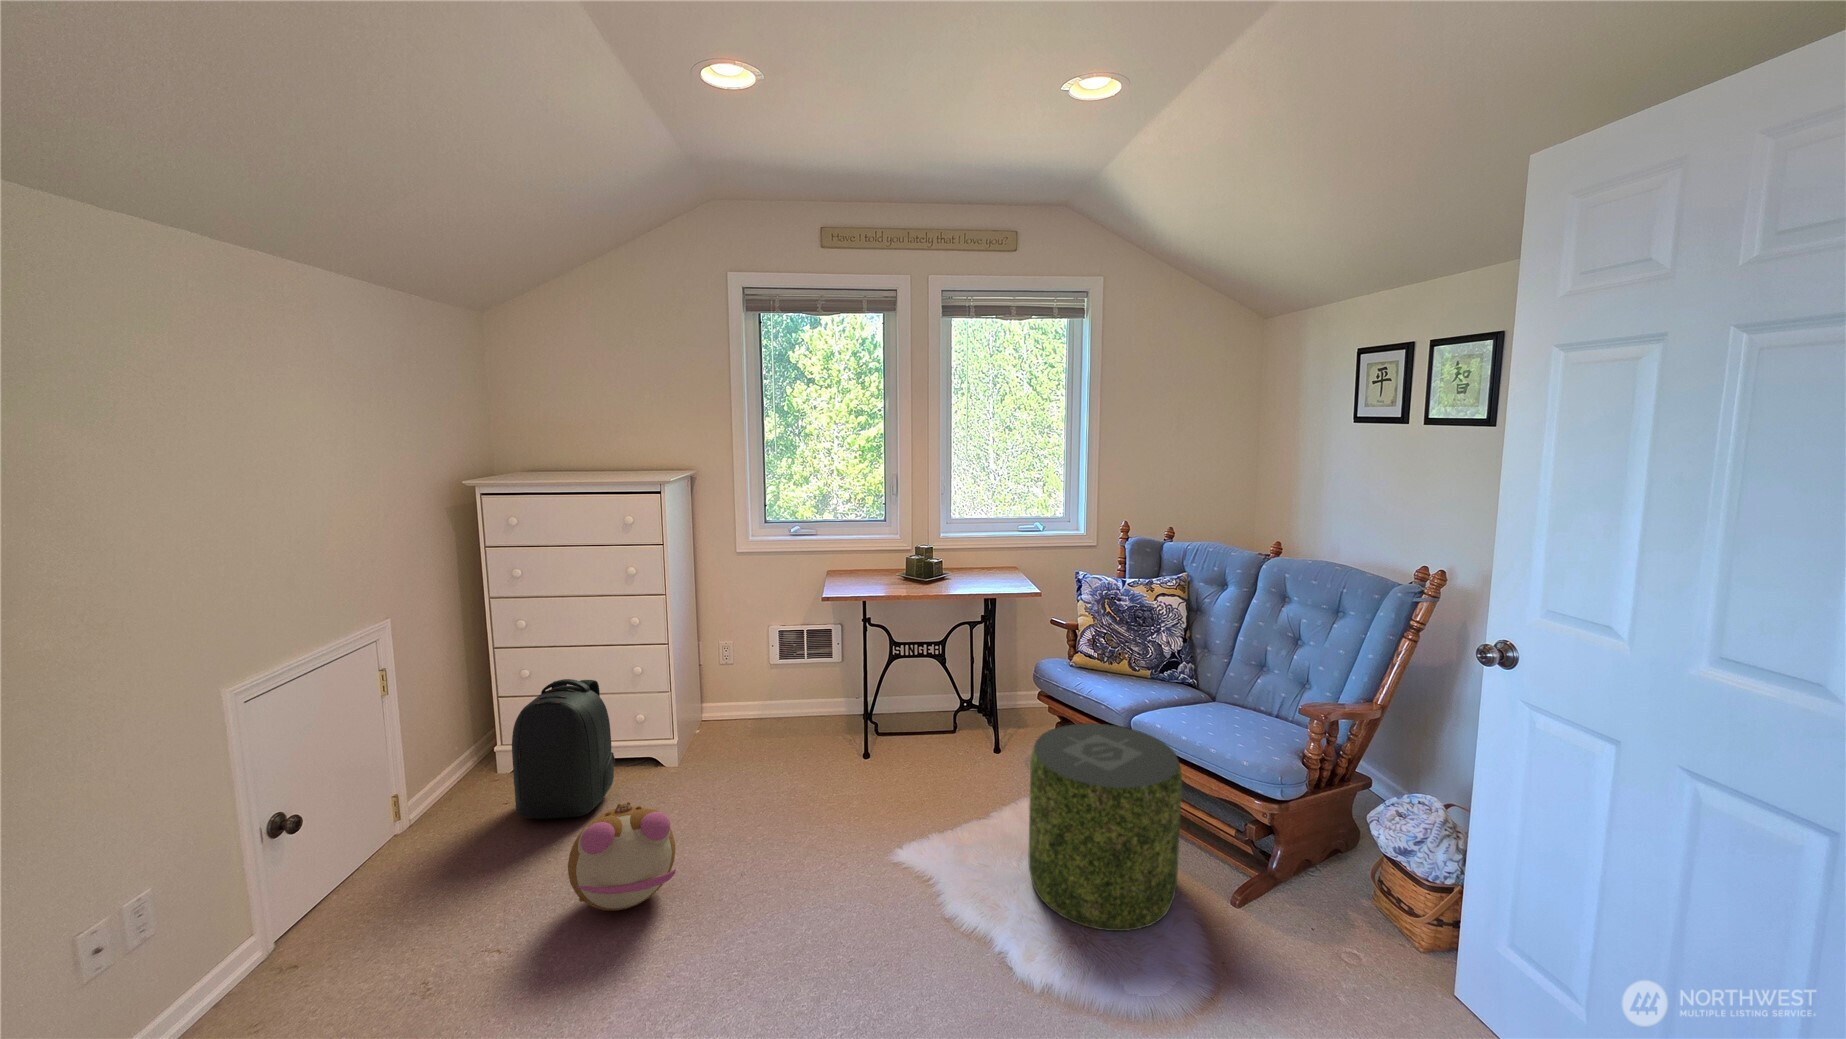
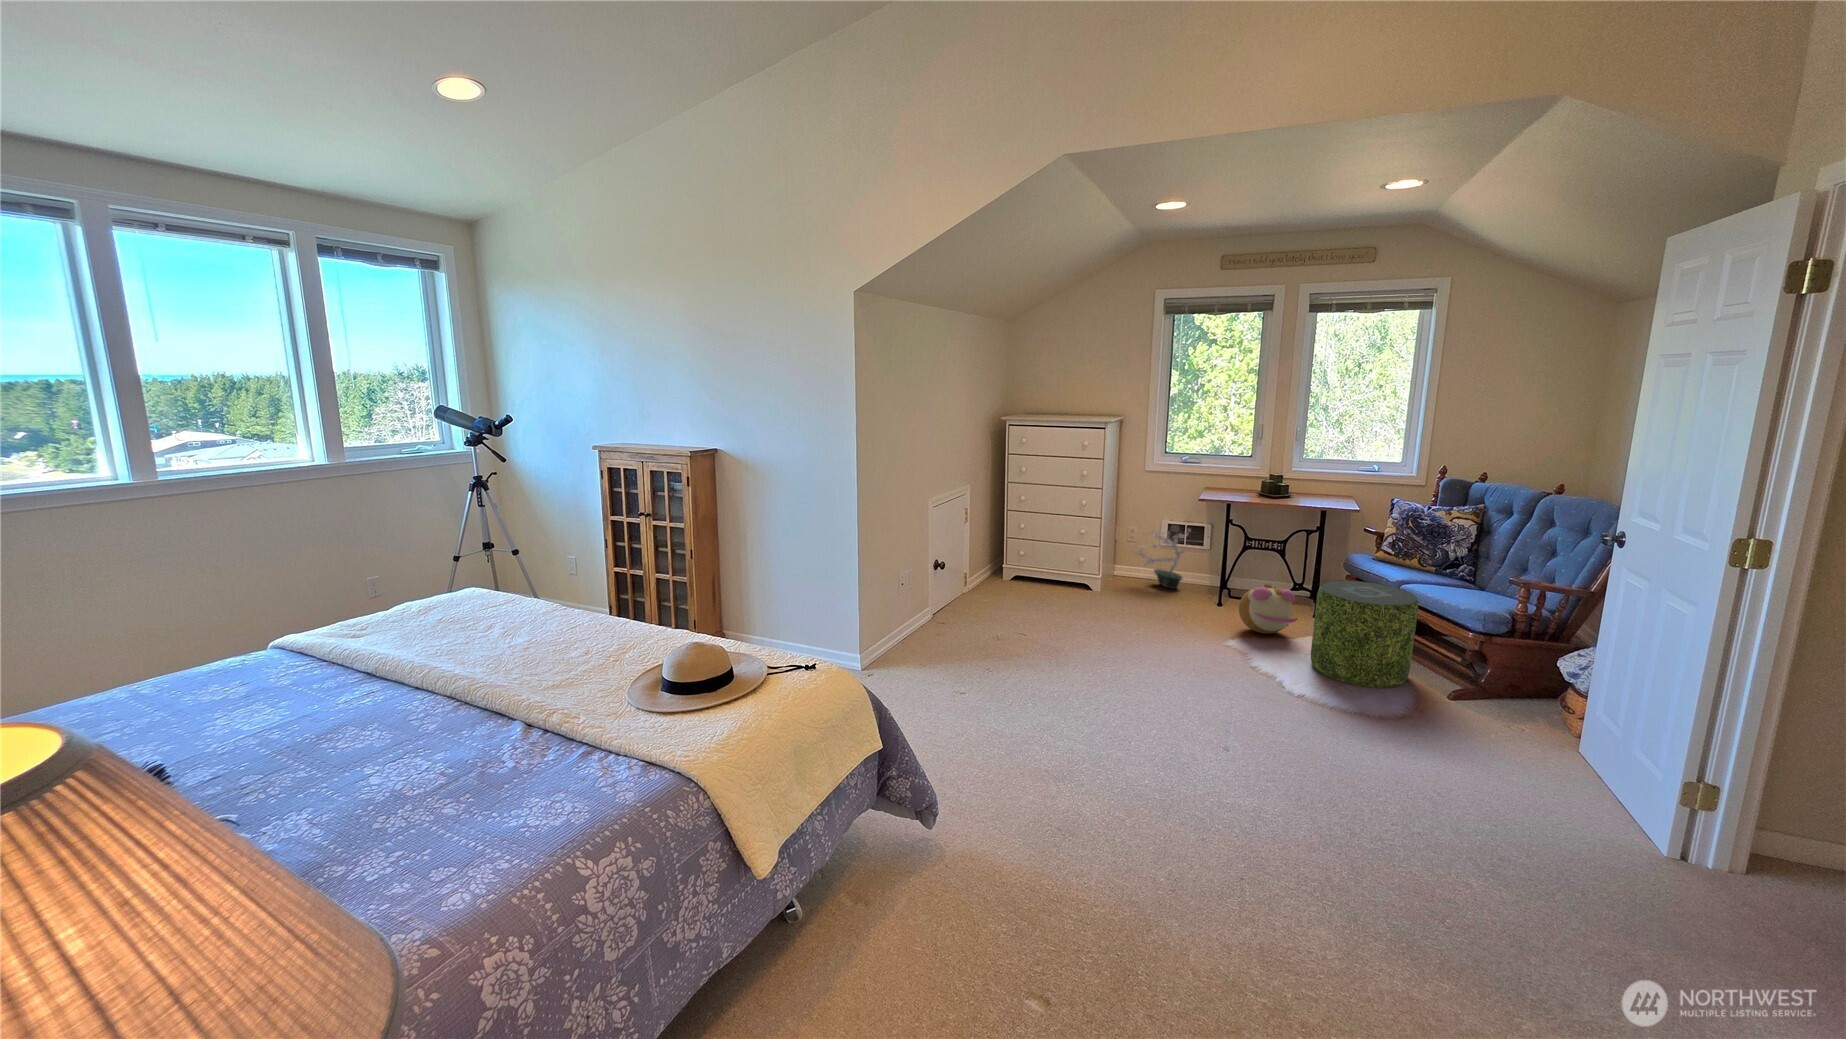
potted plant: none [720,633,815,735] -> present [1133,529,1191,589]
backpack: present [512,679,615,819] -> none [1023,528,1071,599]
plush toy: present [568,802,676,911] -> present [1239,583,1298,634]

